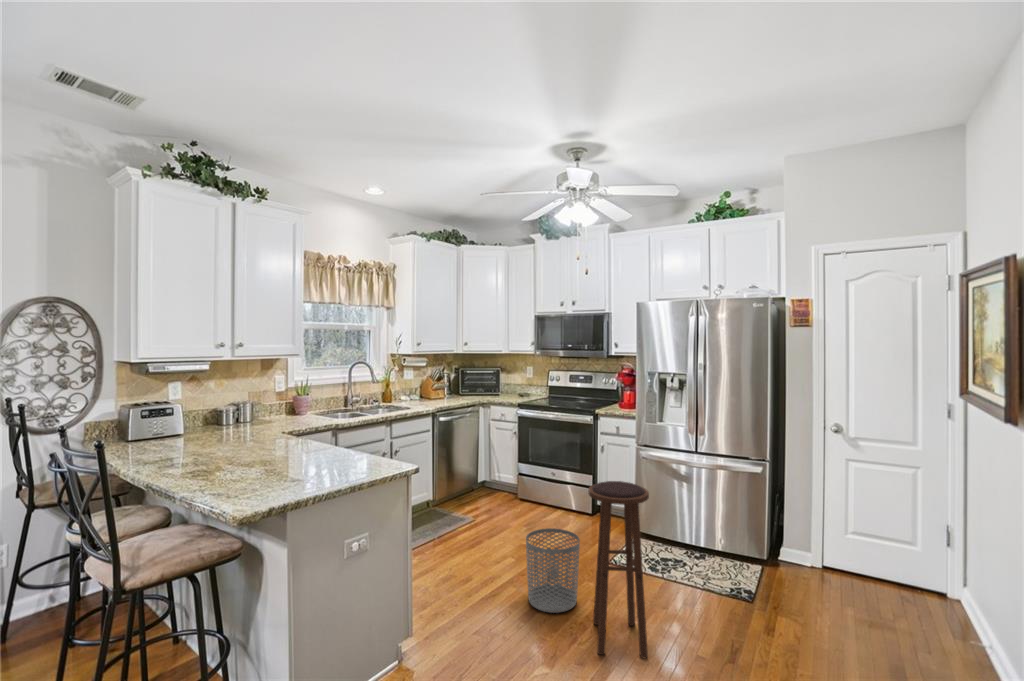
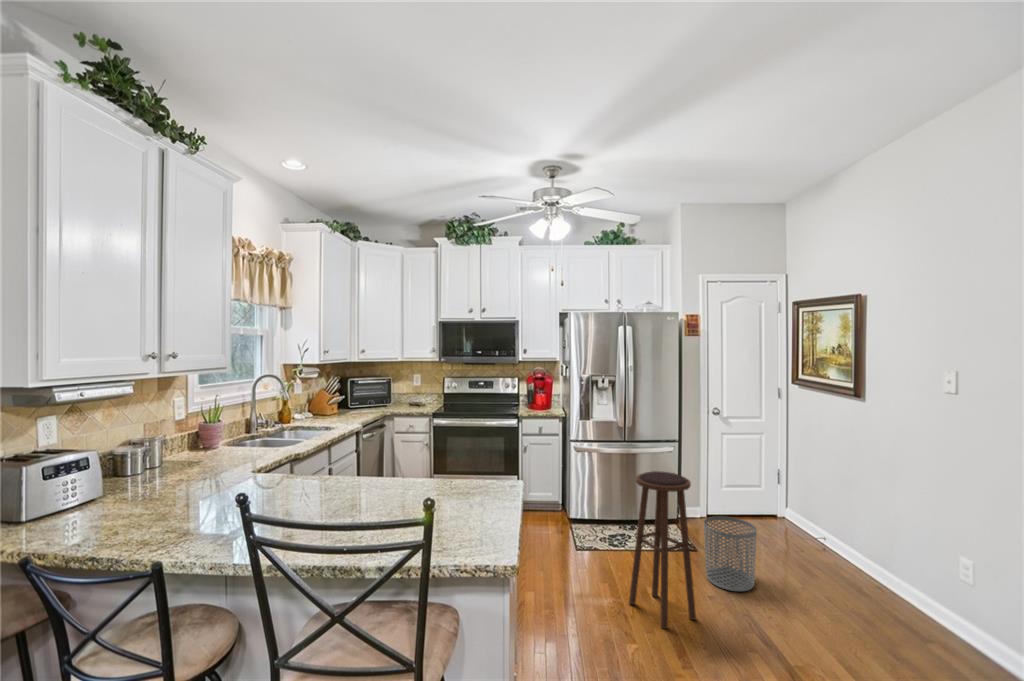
waste bin: present [526,528,580,613] -> present [704,516,757,592]

